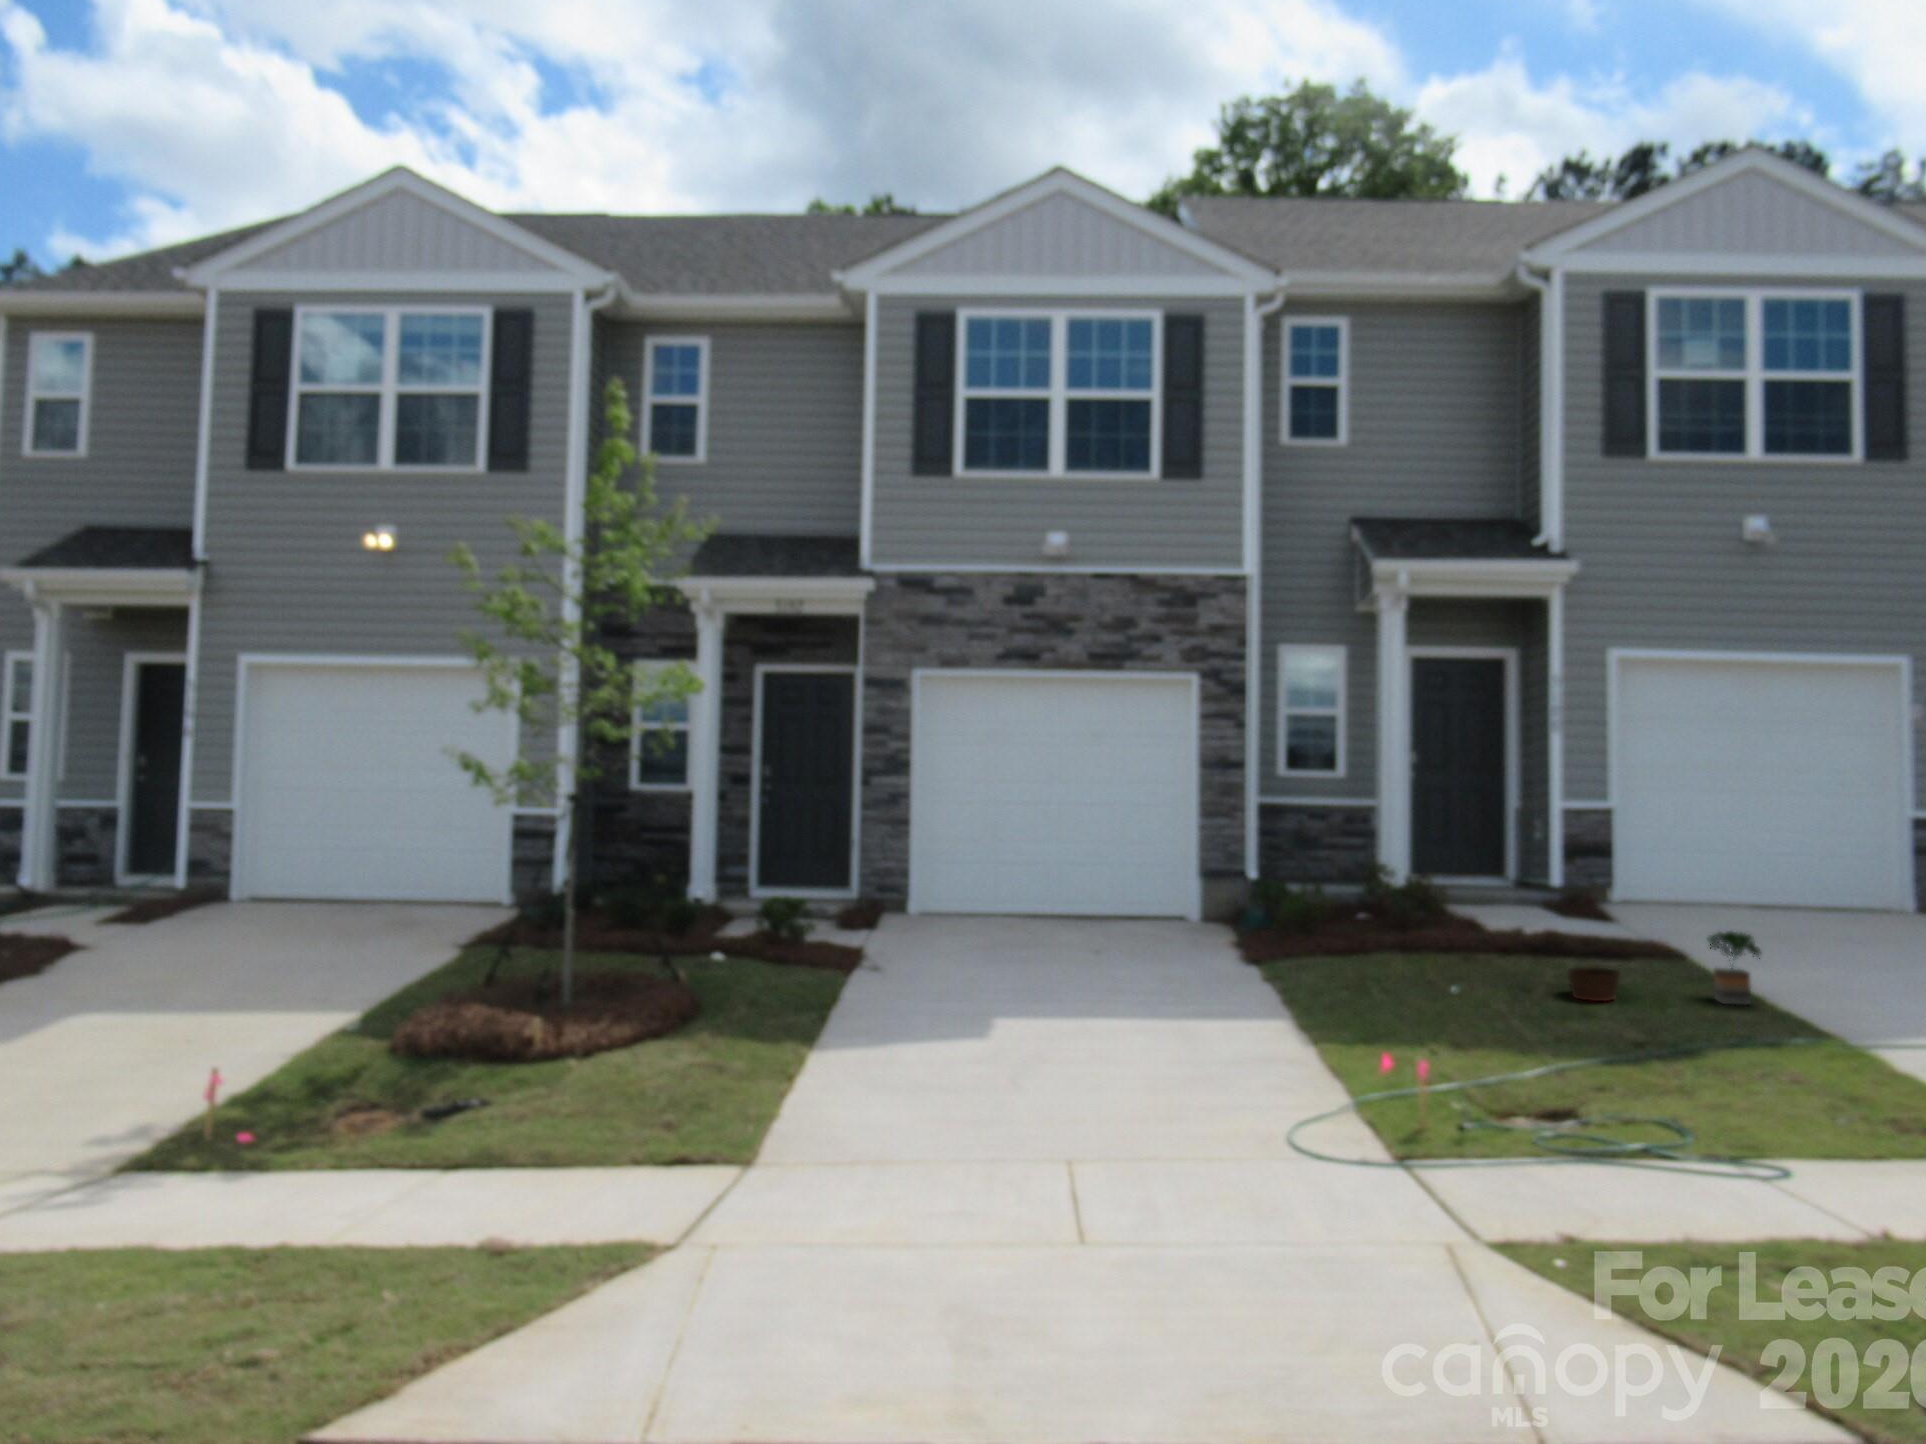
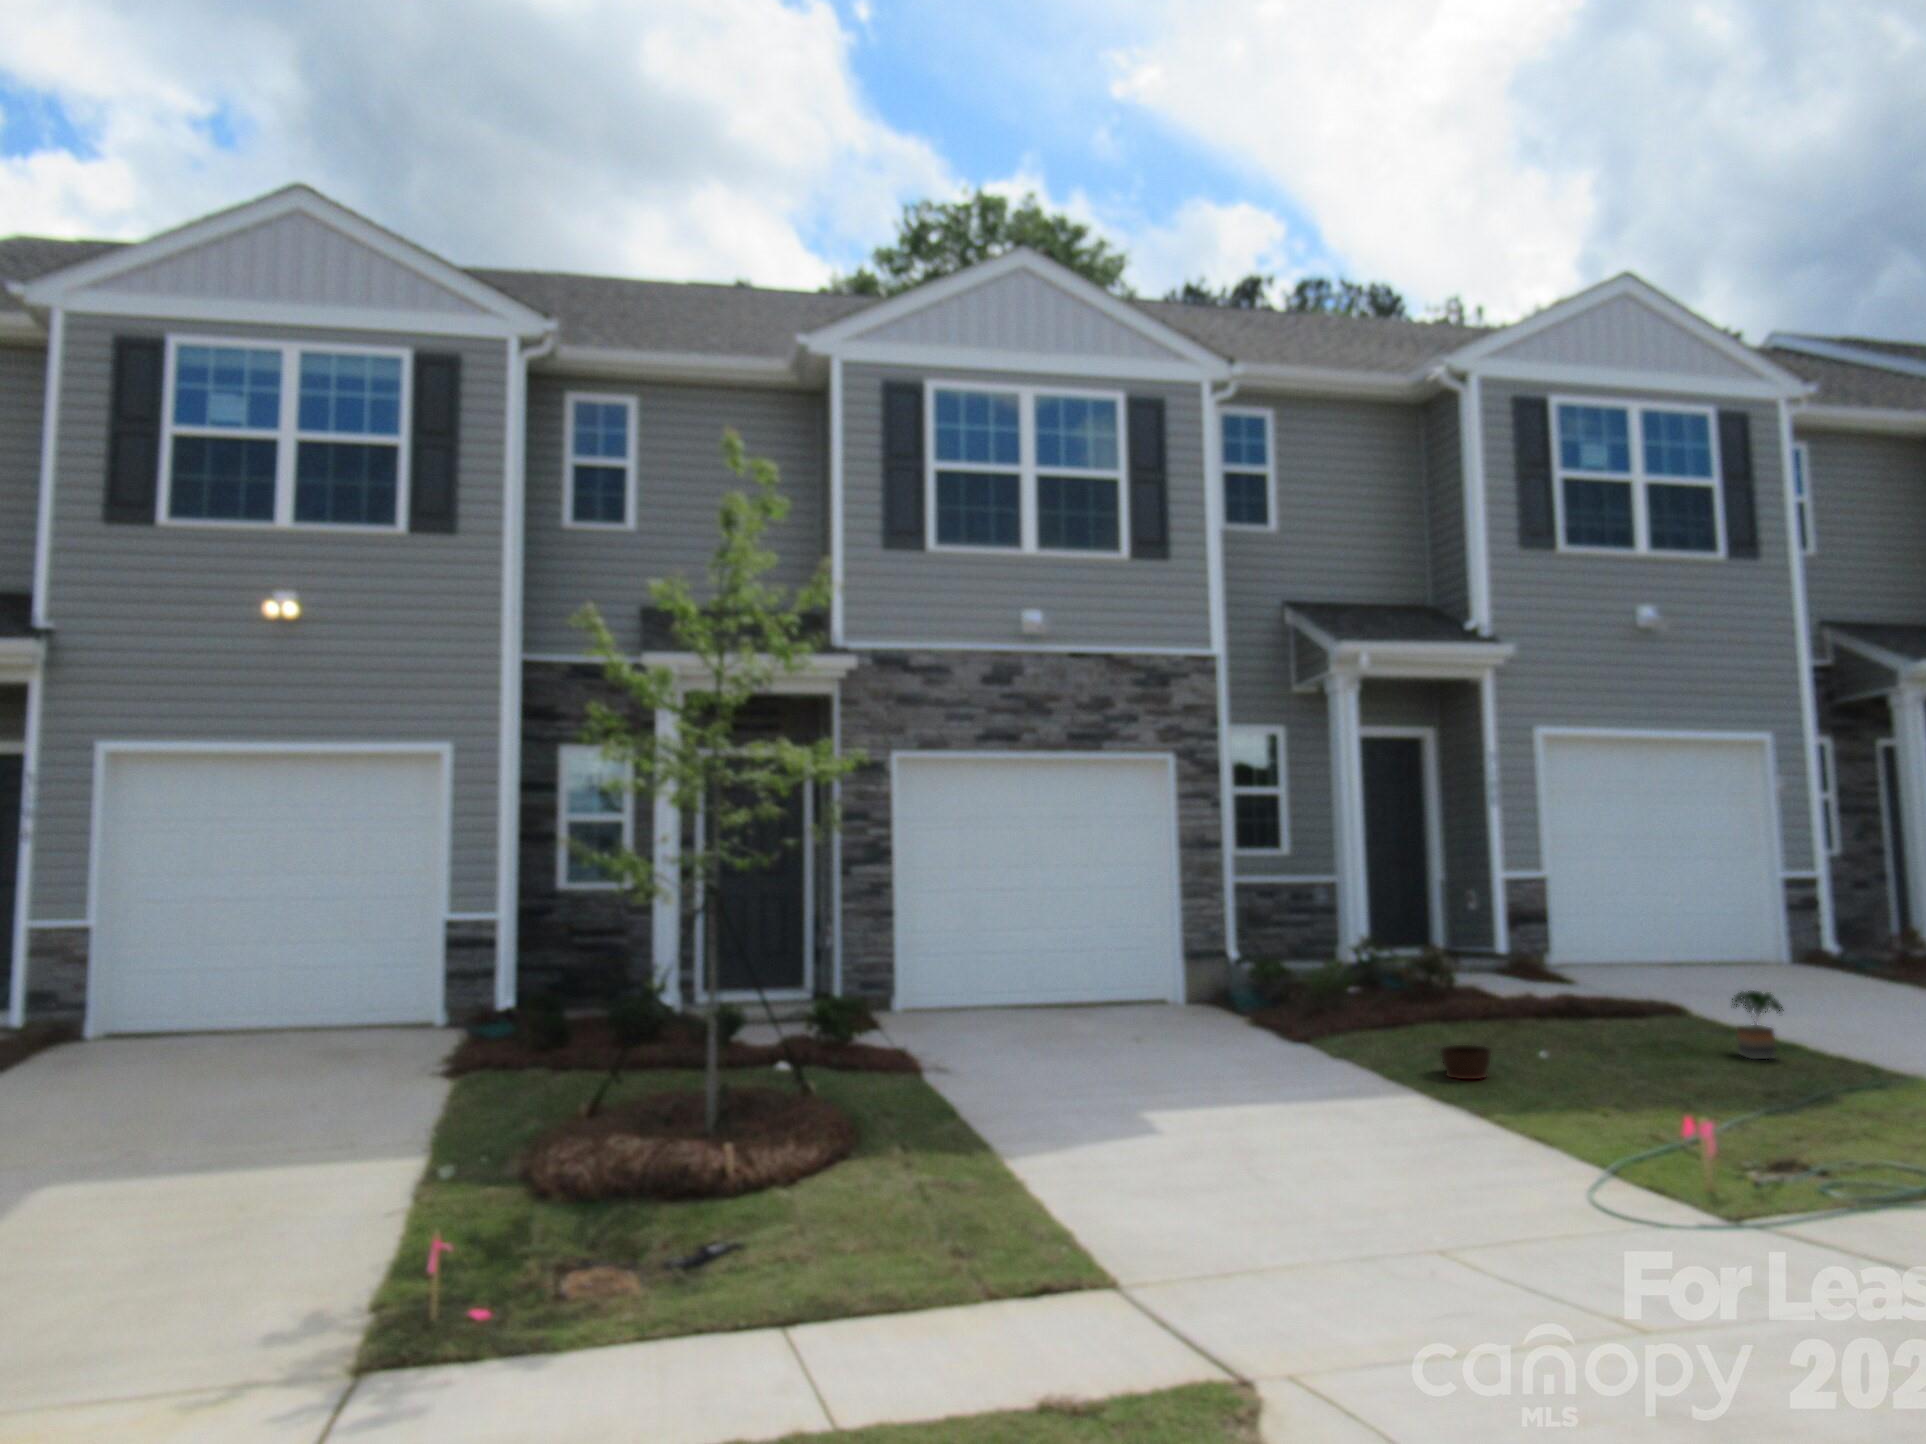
basket: present [1568,967,1620,1001] -> present [1441,1045,1491,1079]

